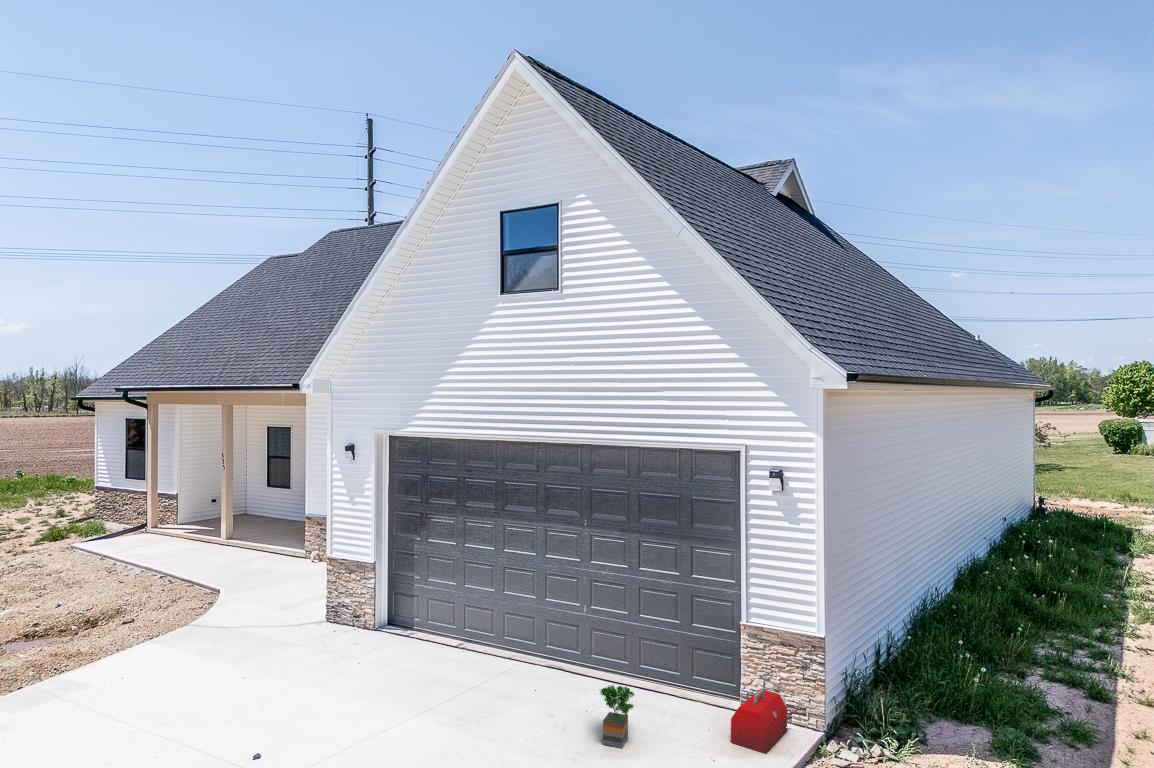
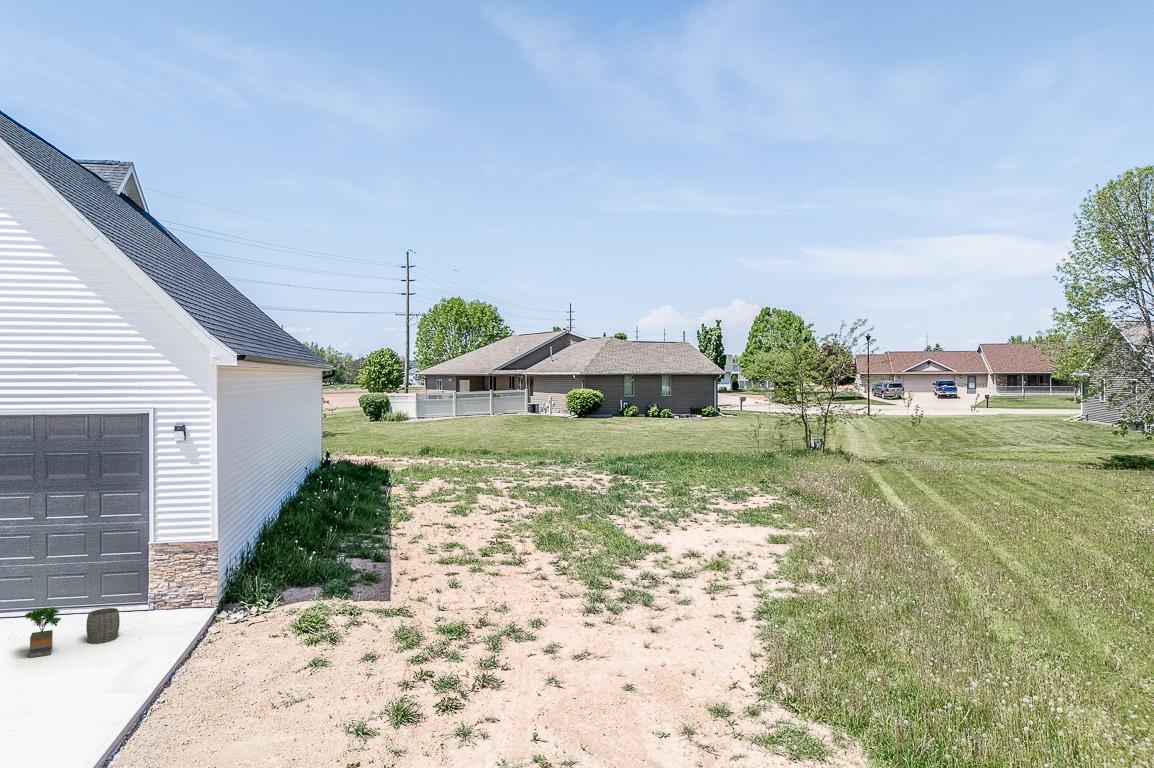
toolbox: present [731,689,787,754] -> none [147,586,189,628]
woven basket: none [662,701,698,751] -> present [86,608,120,643]

